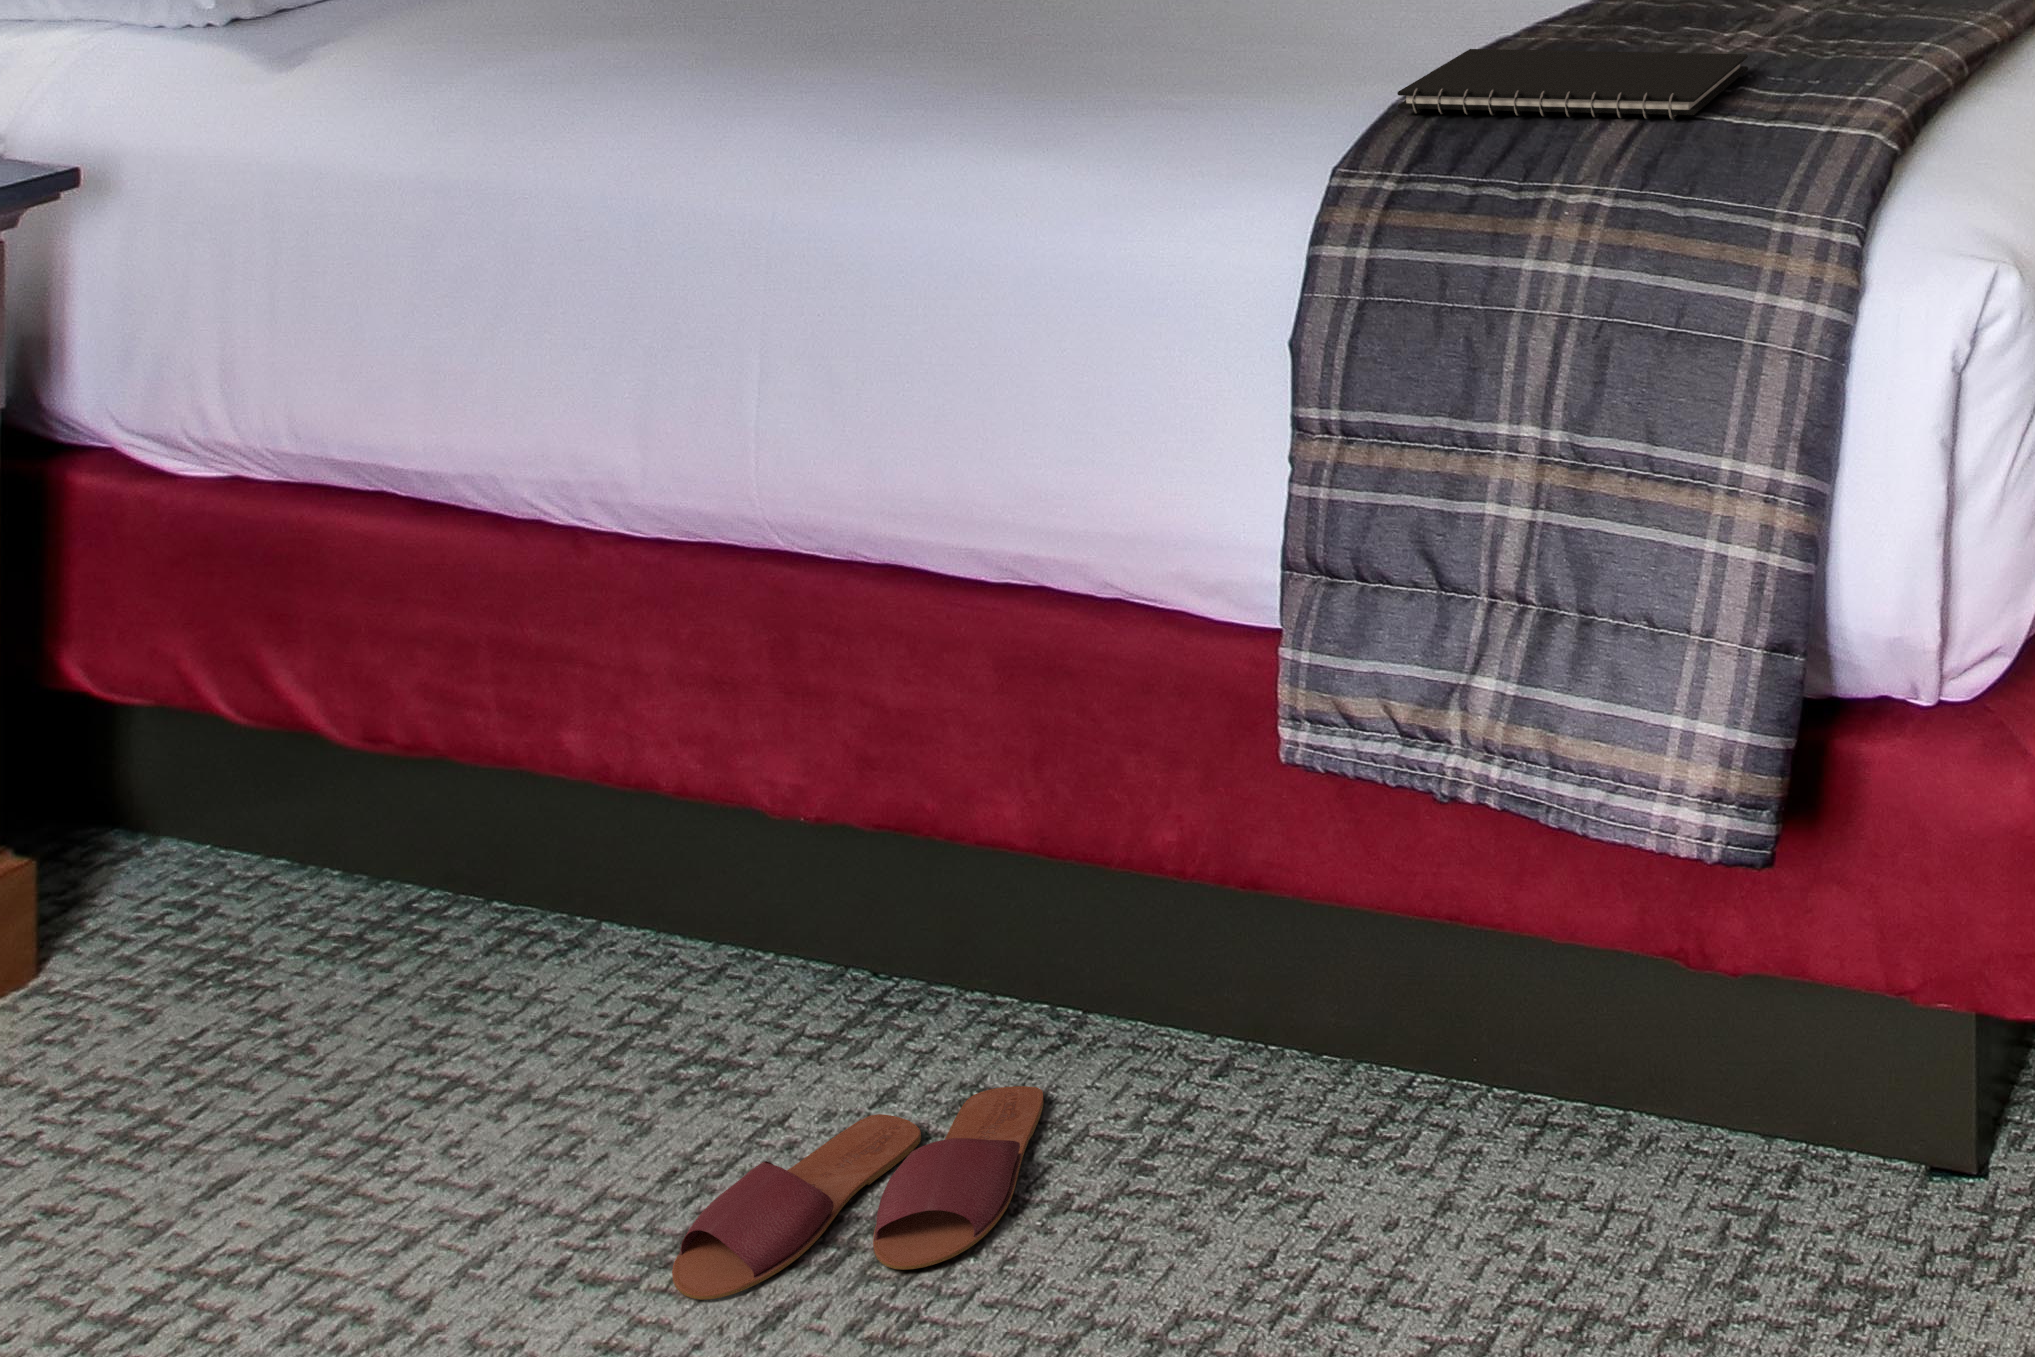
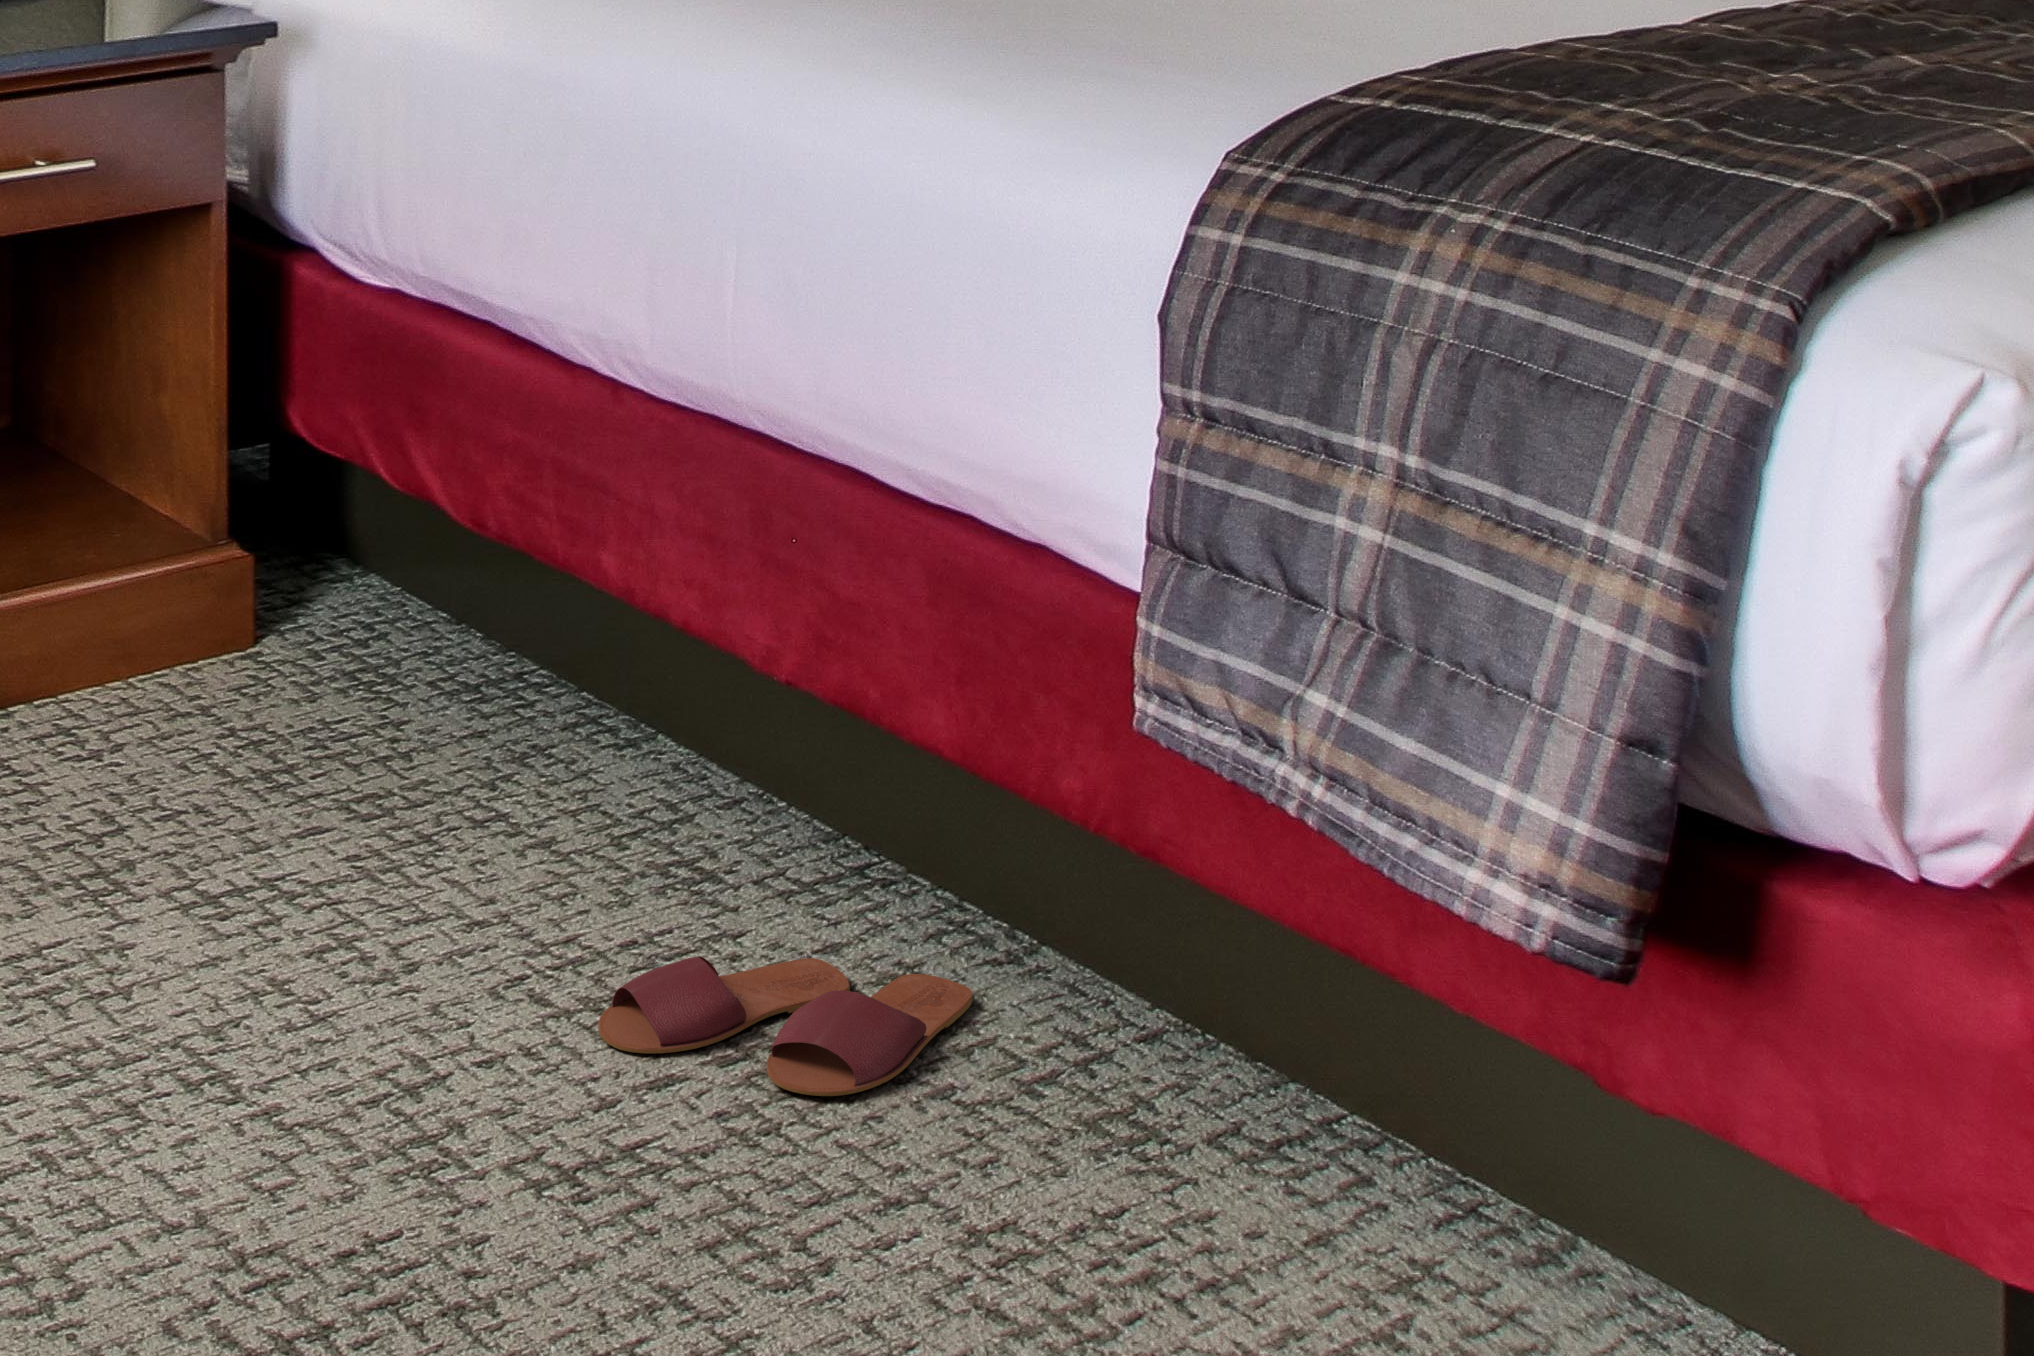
notebook: present [1397,49,1748,120] -> none [1446,14,1918,108]

